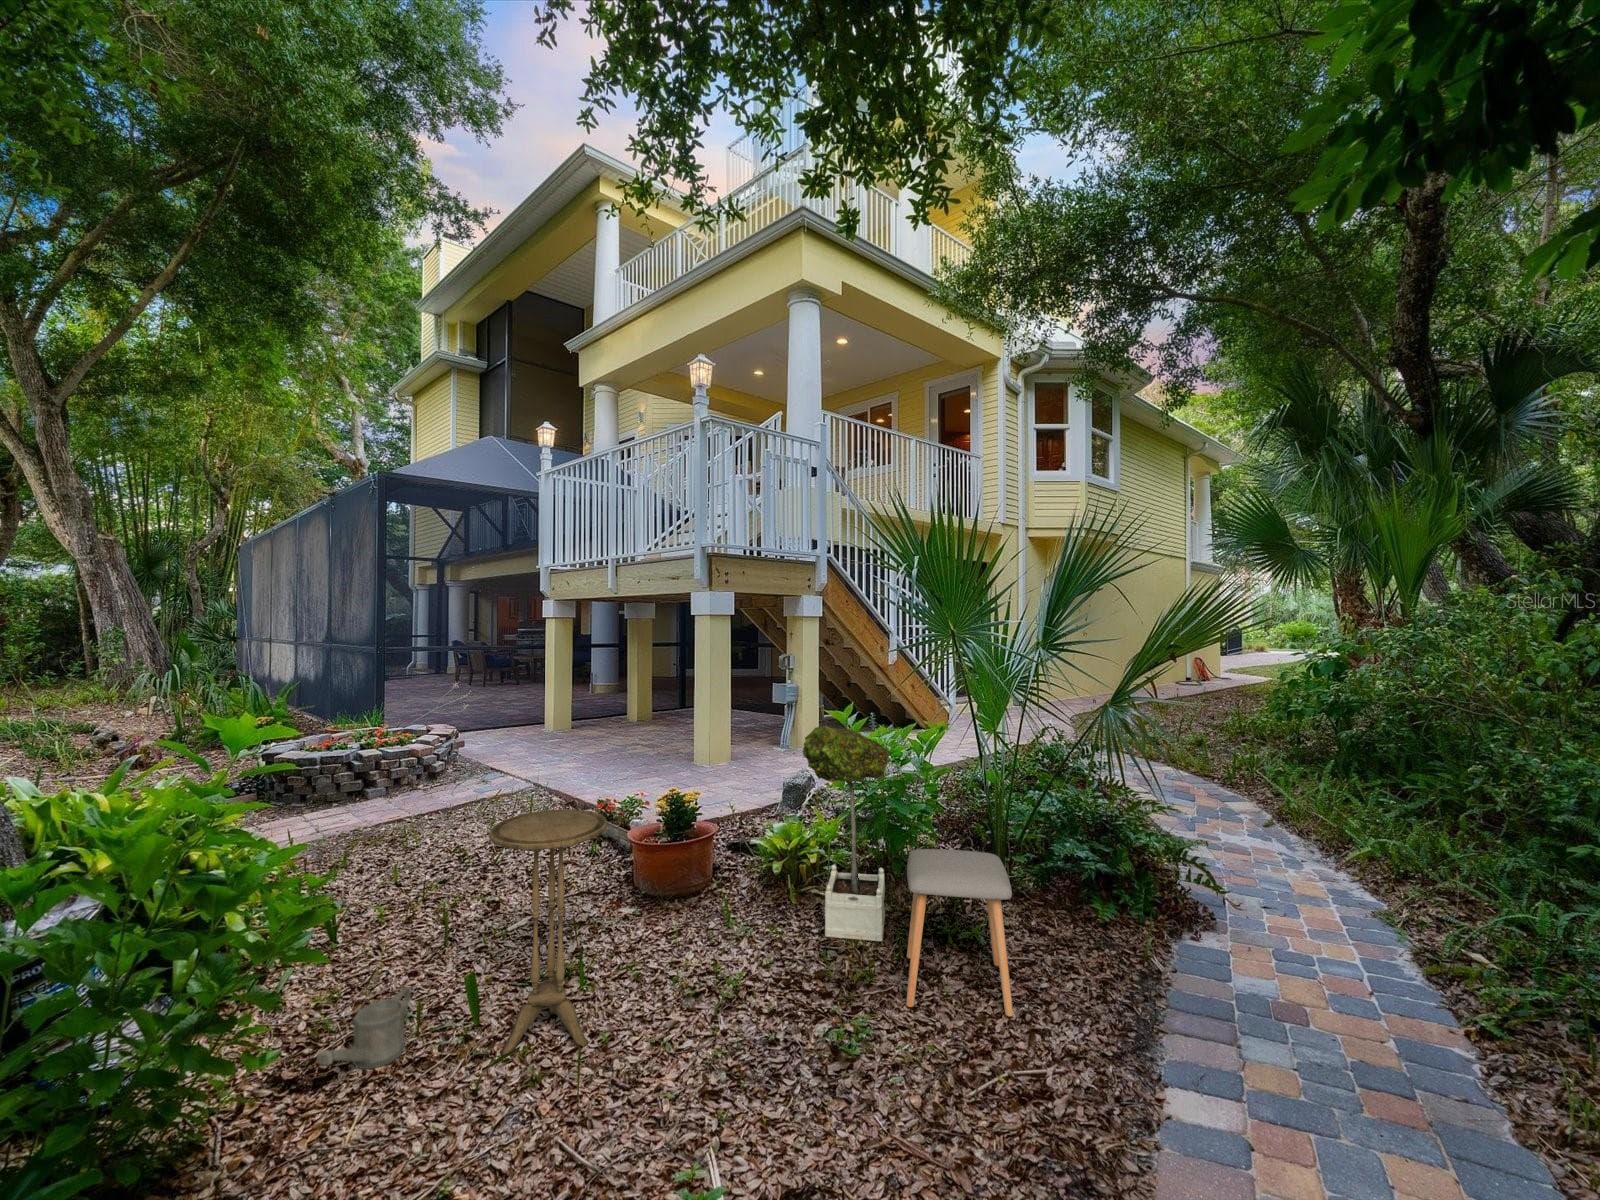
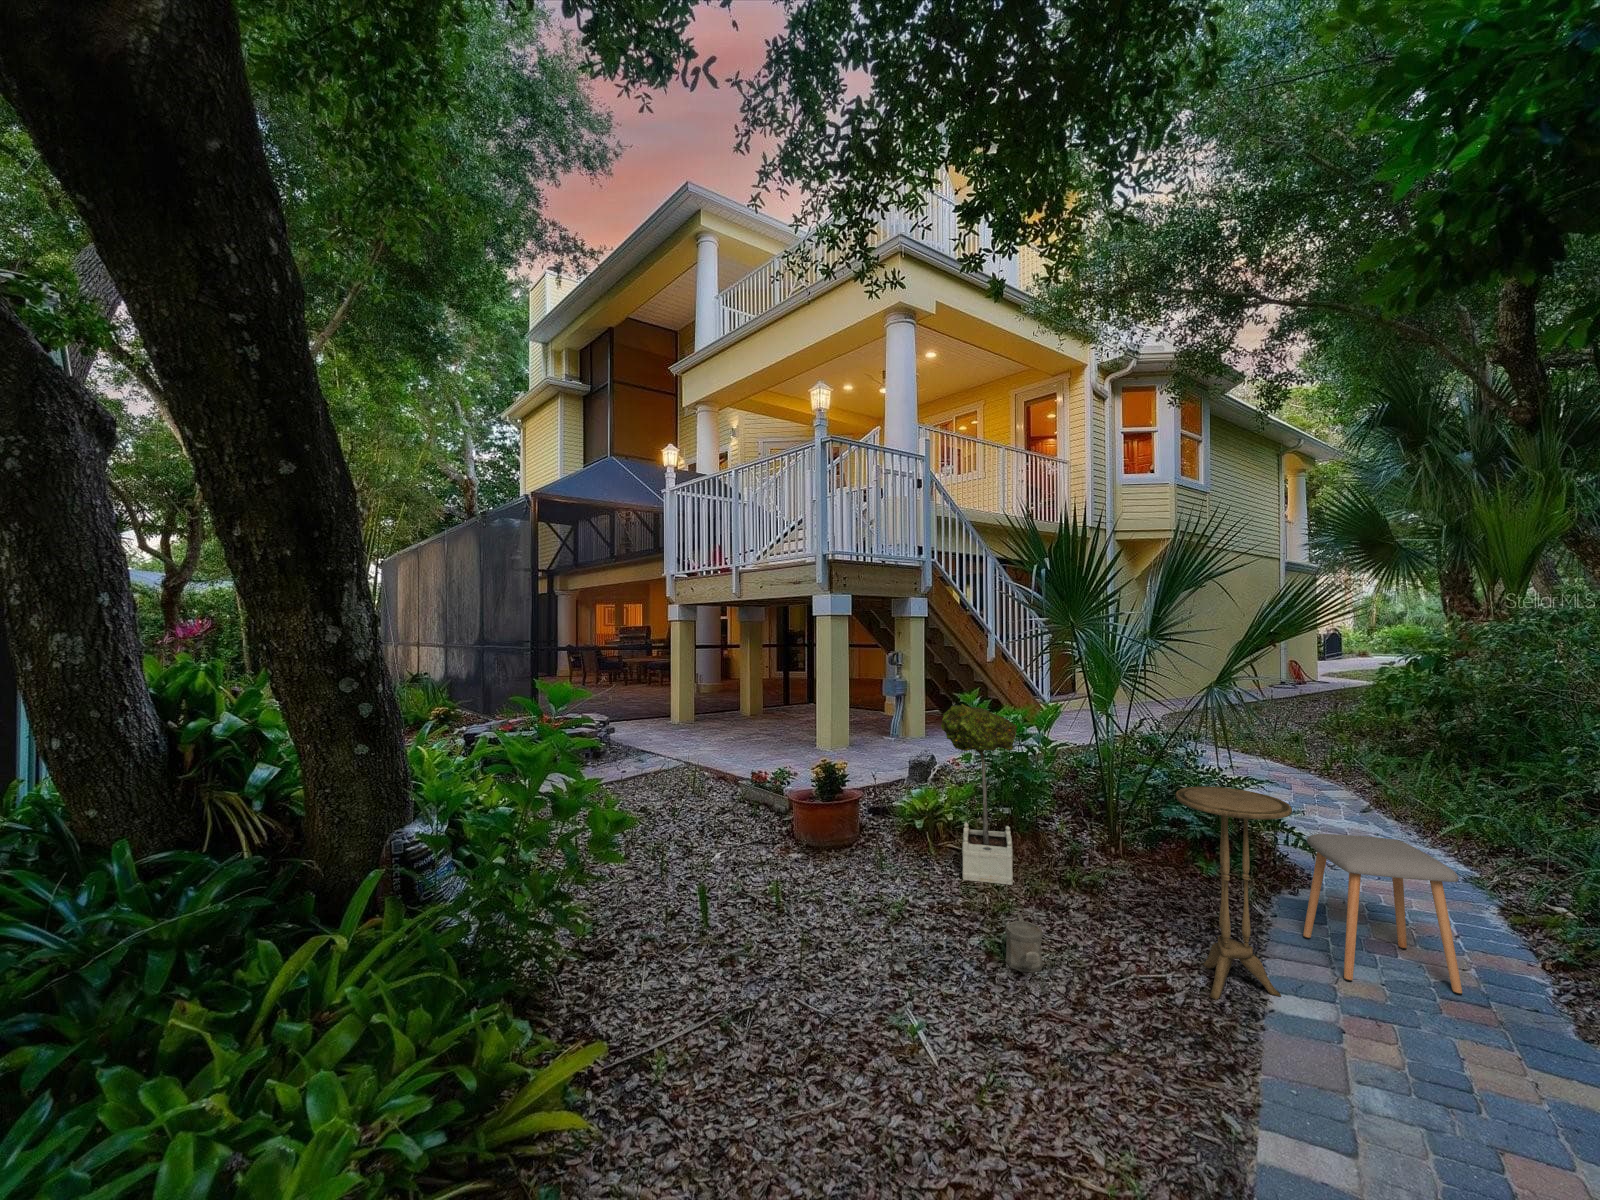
side table: present [489,809,607,1056] -> present [1176,787,1292,1000]
stool: present [906,849,1013,1018] -> present [1303,834,1462,995]
watering can: present [317,988,411,1069] -> present [1005,914,1043,973]

